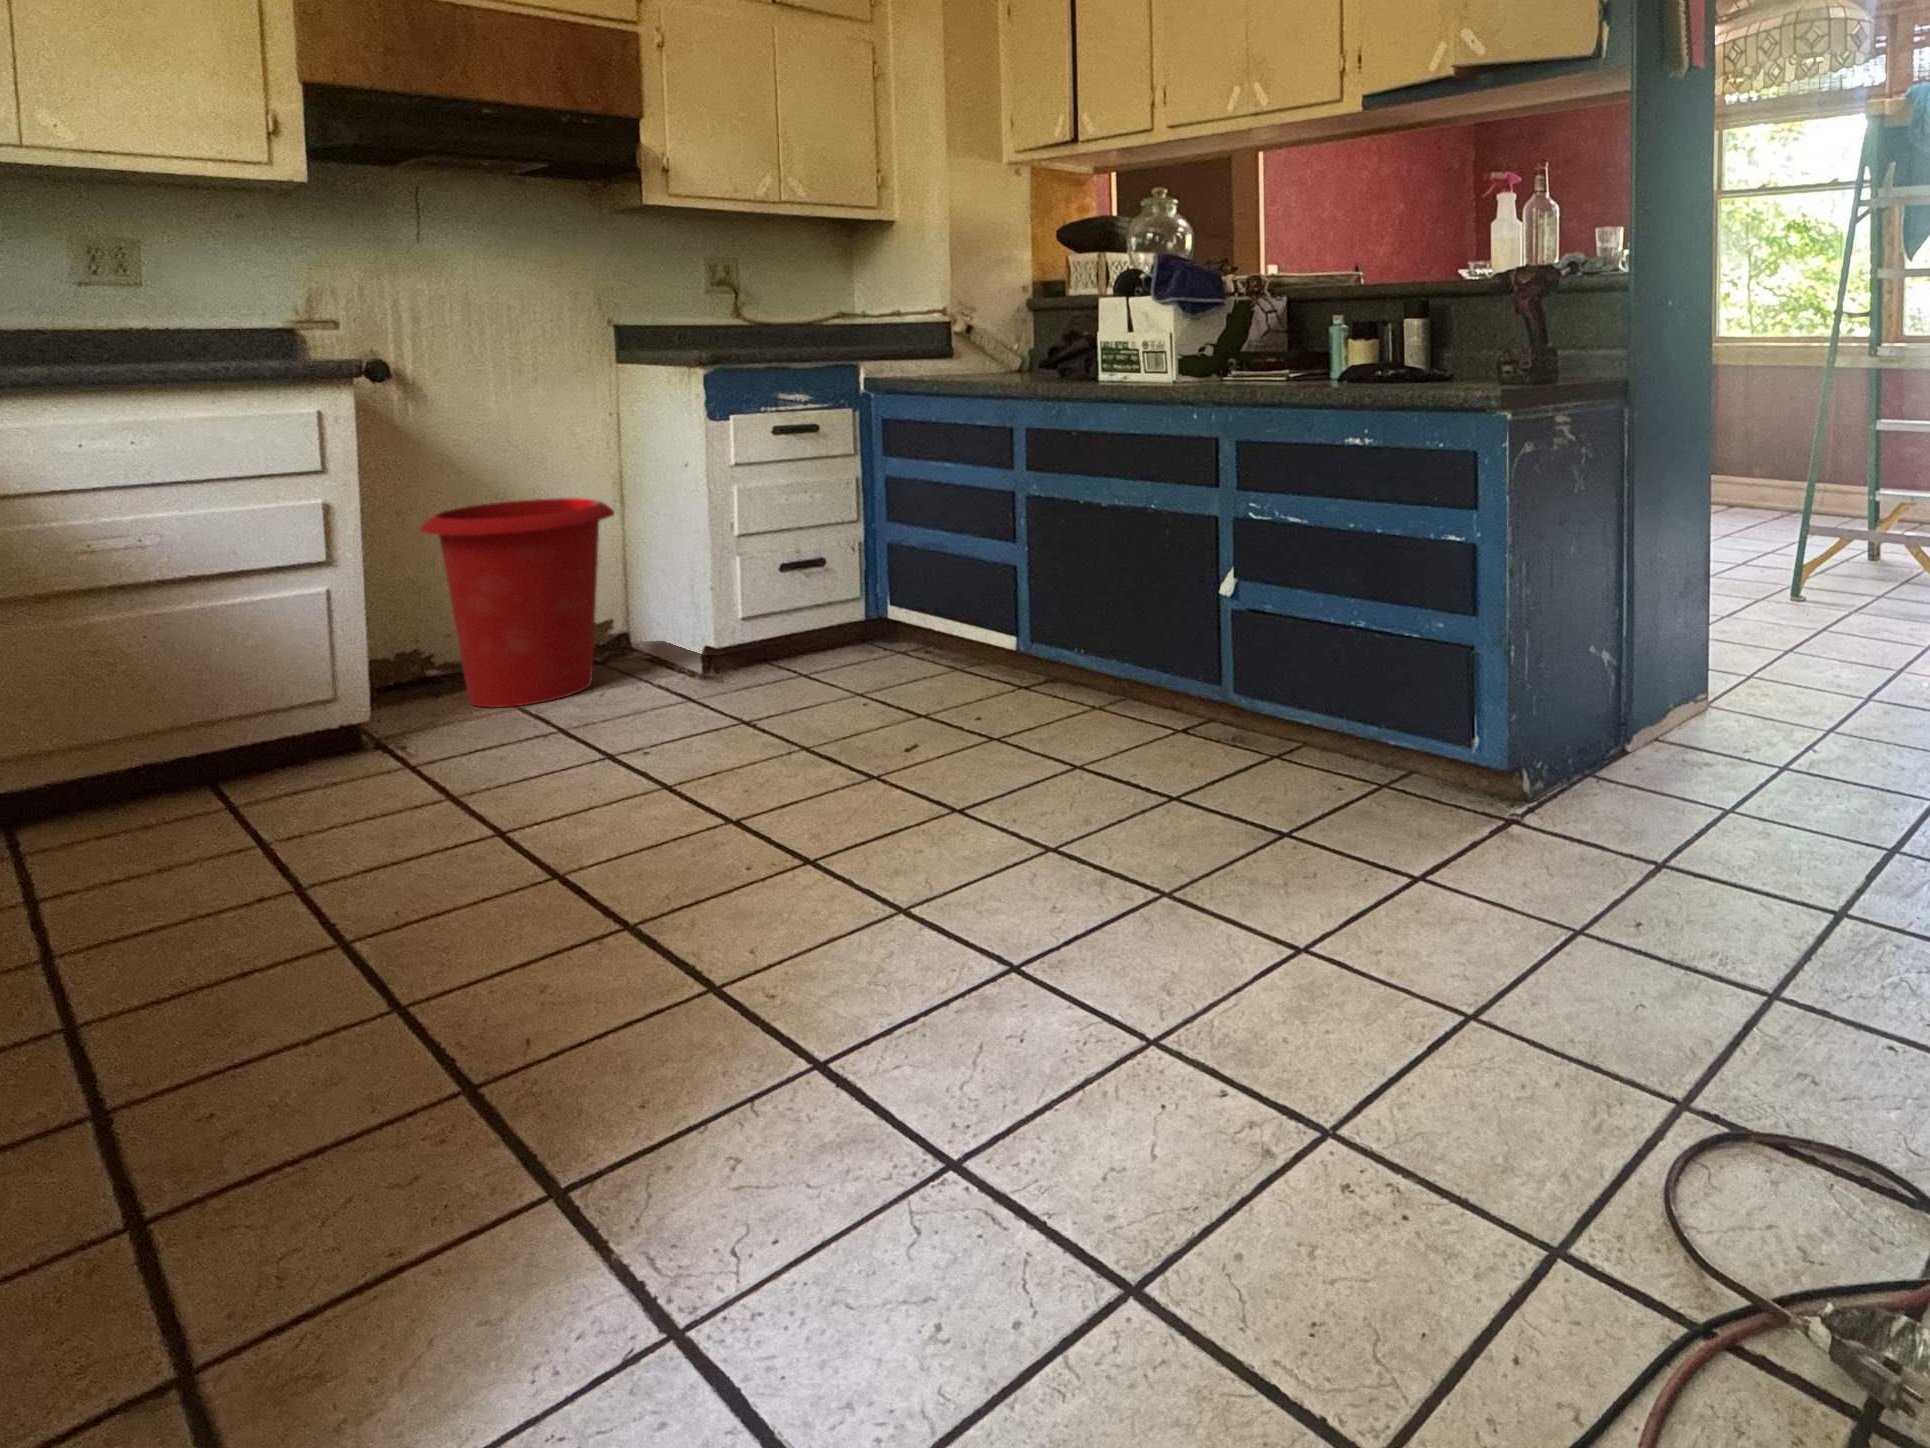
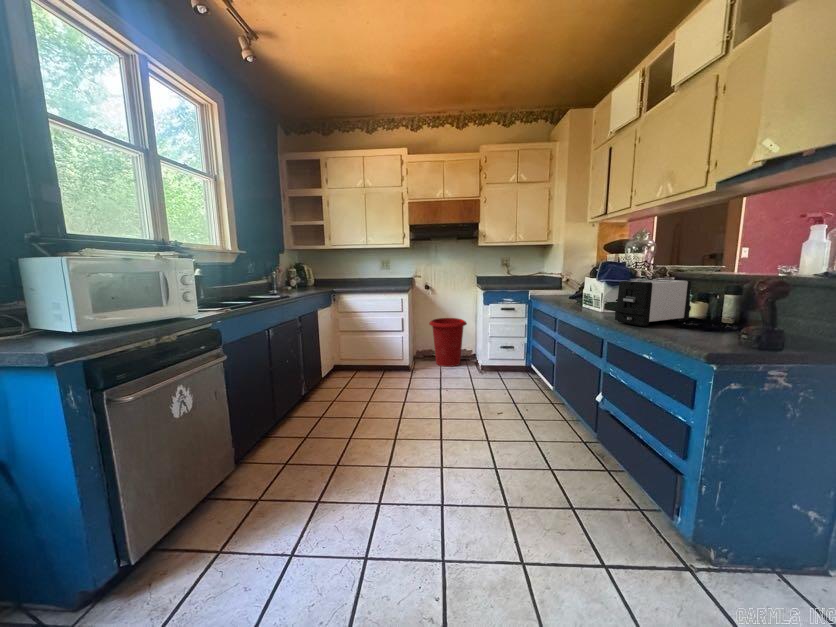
toaster: none [1263,281,1369,378] -> present [615,279,691,326]

